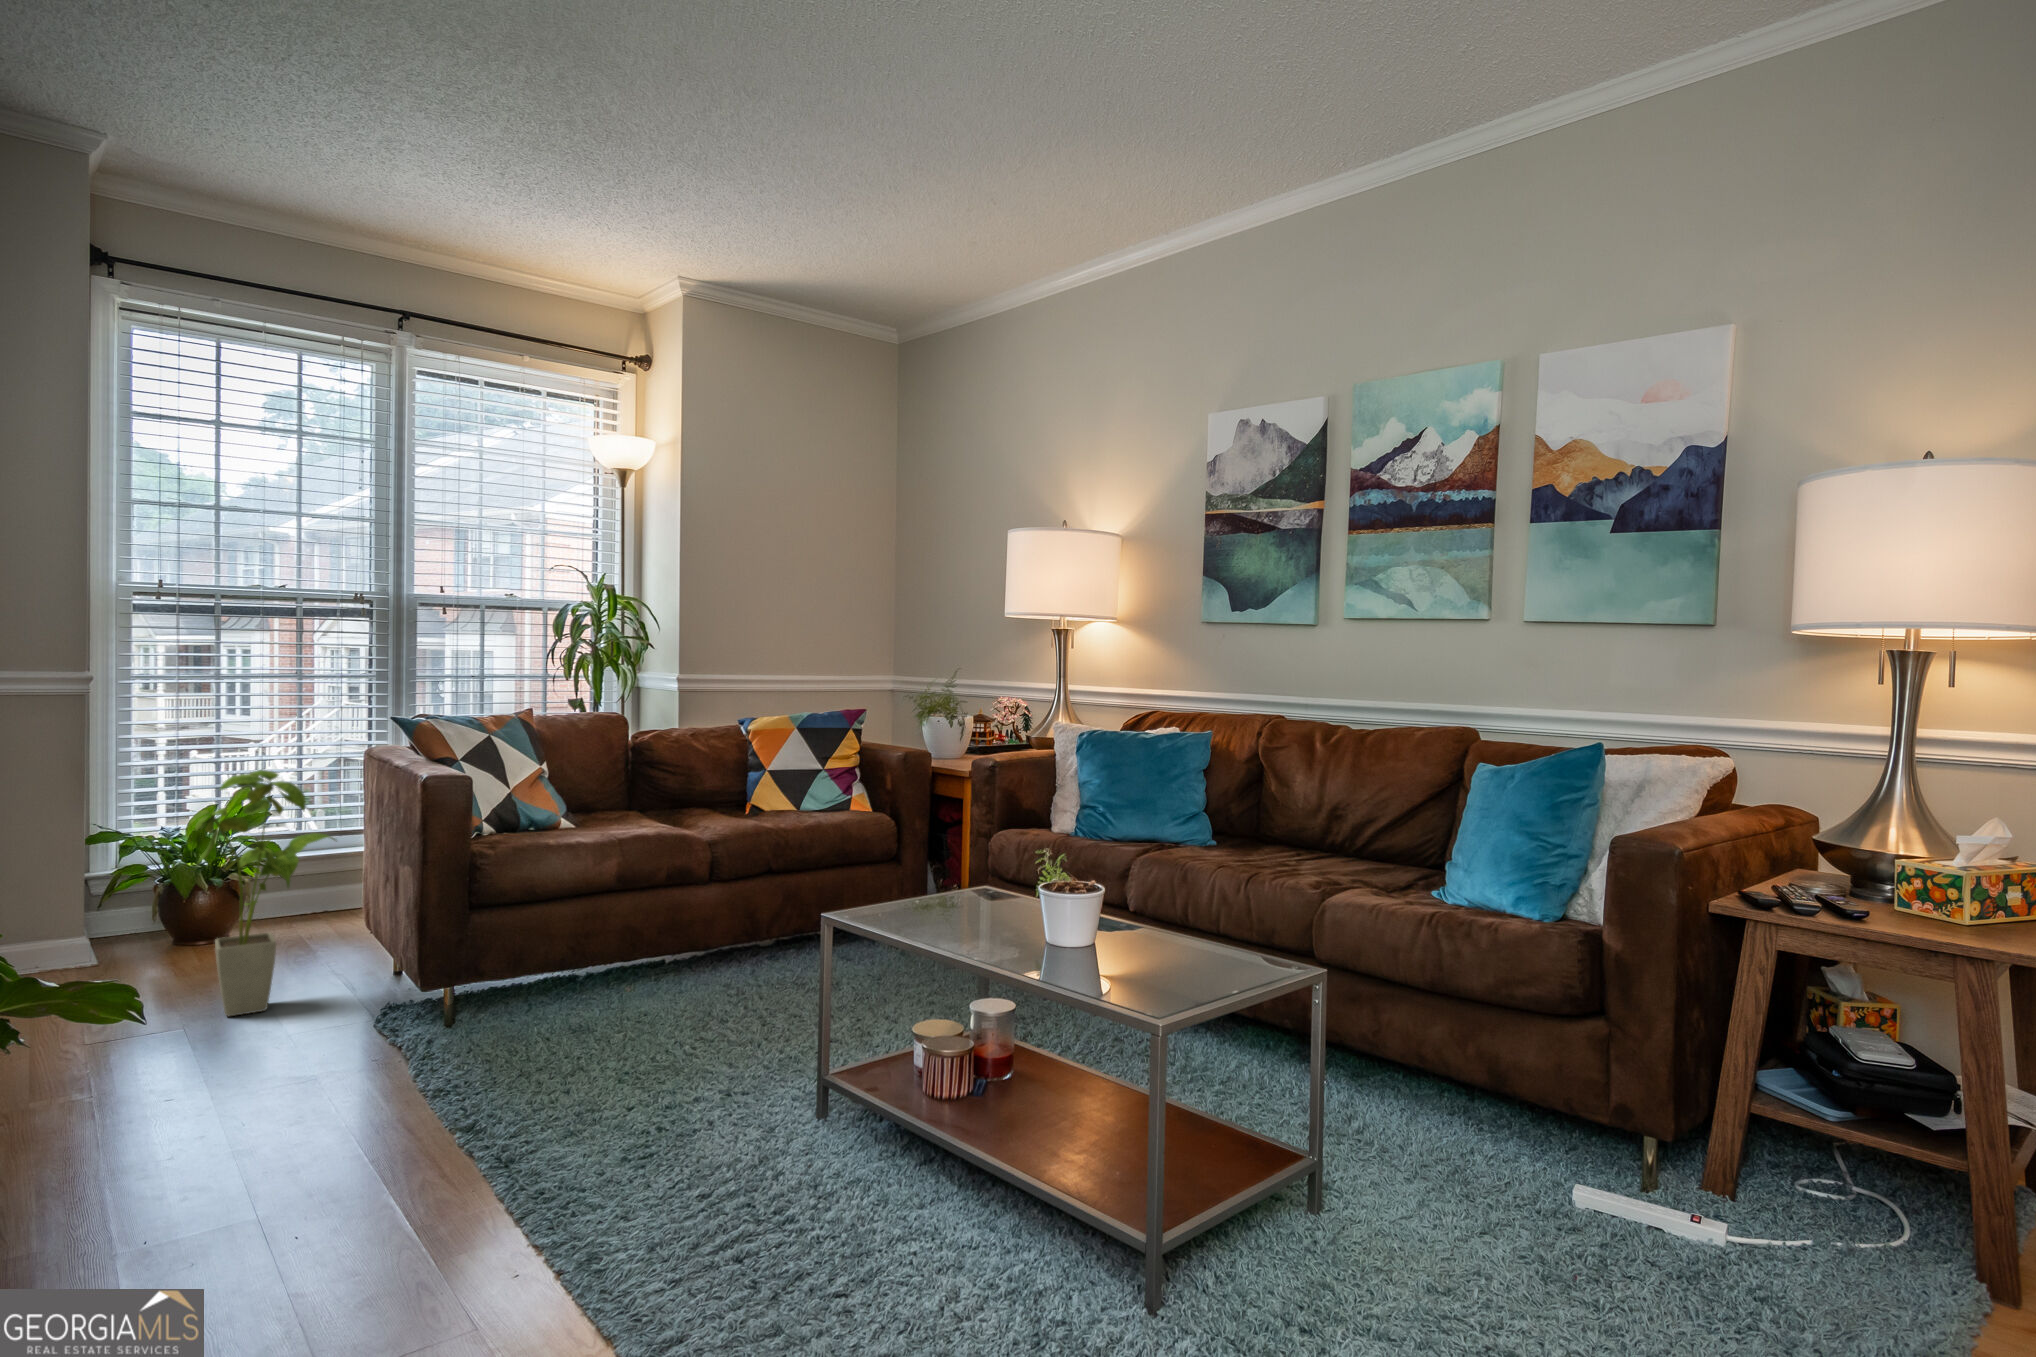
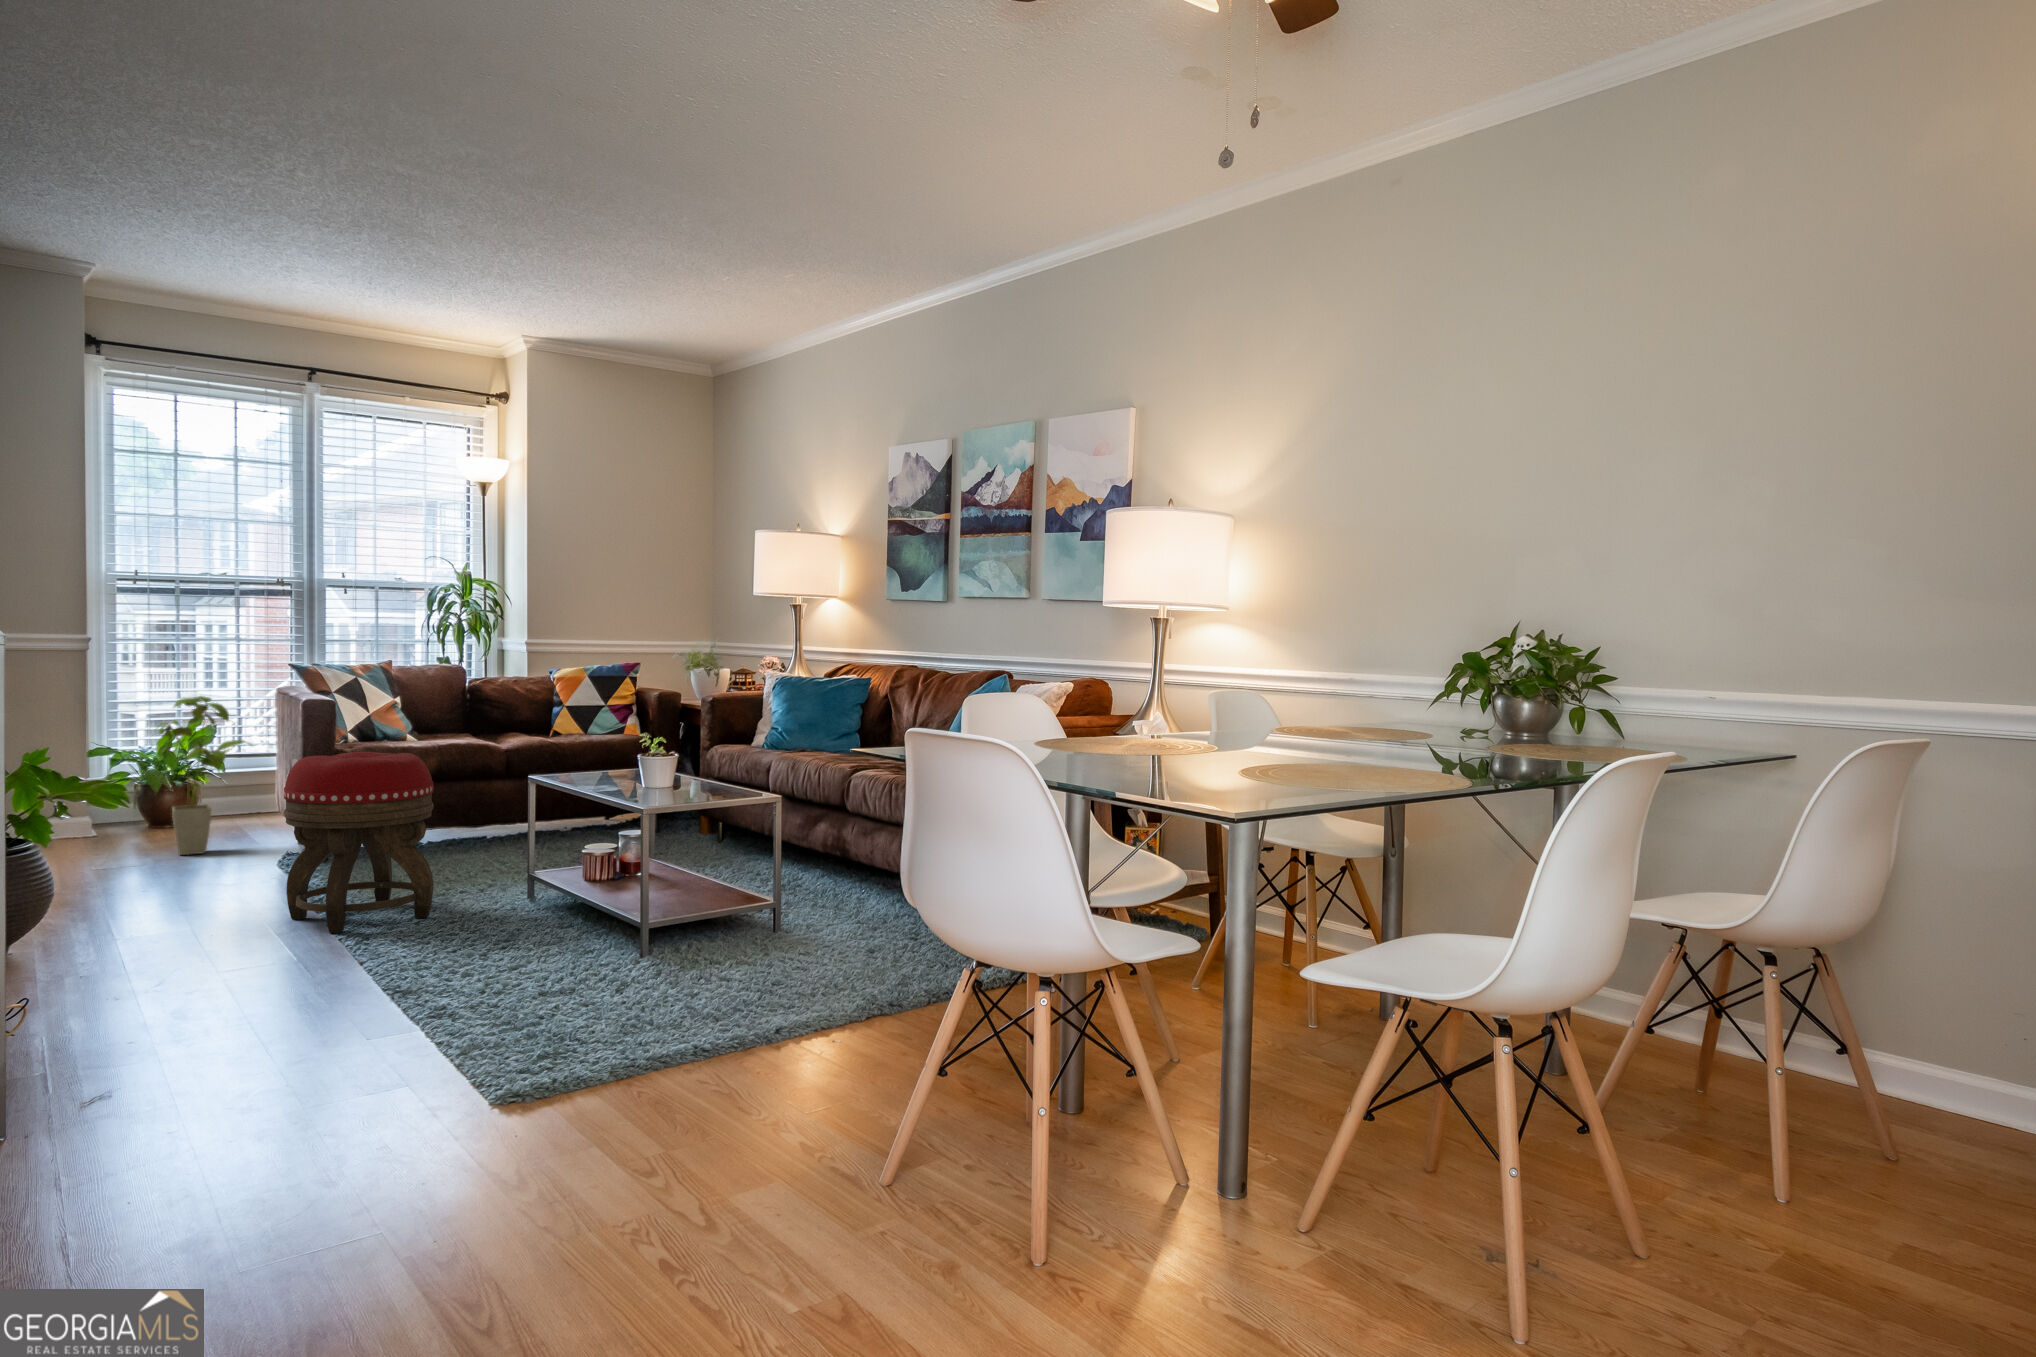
footstool: none [440,892,701,1262] -> present [284,752,434,933]

